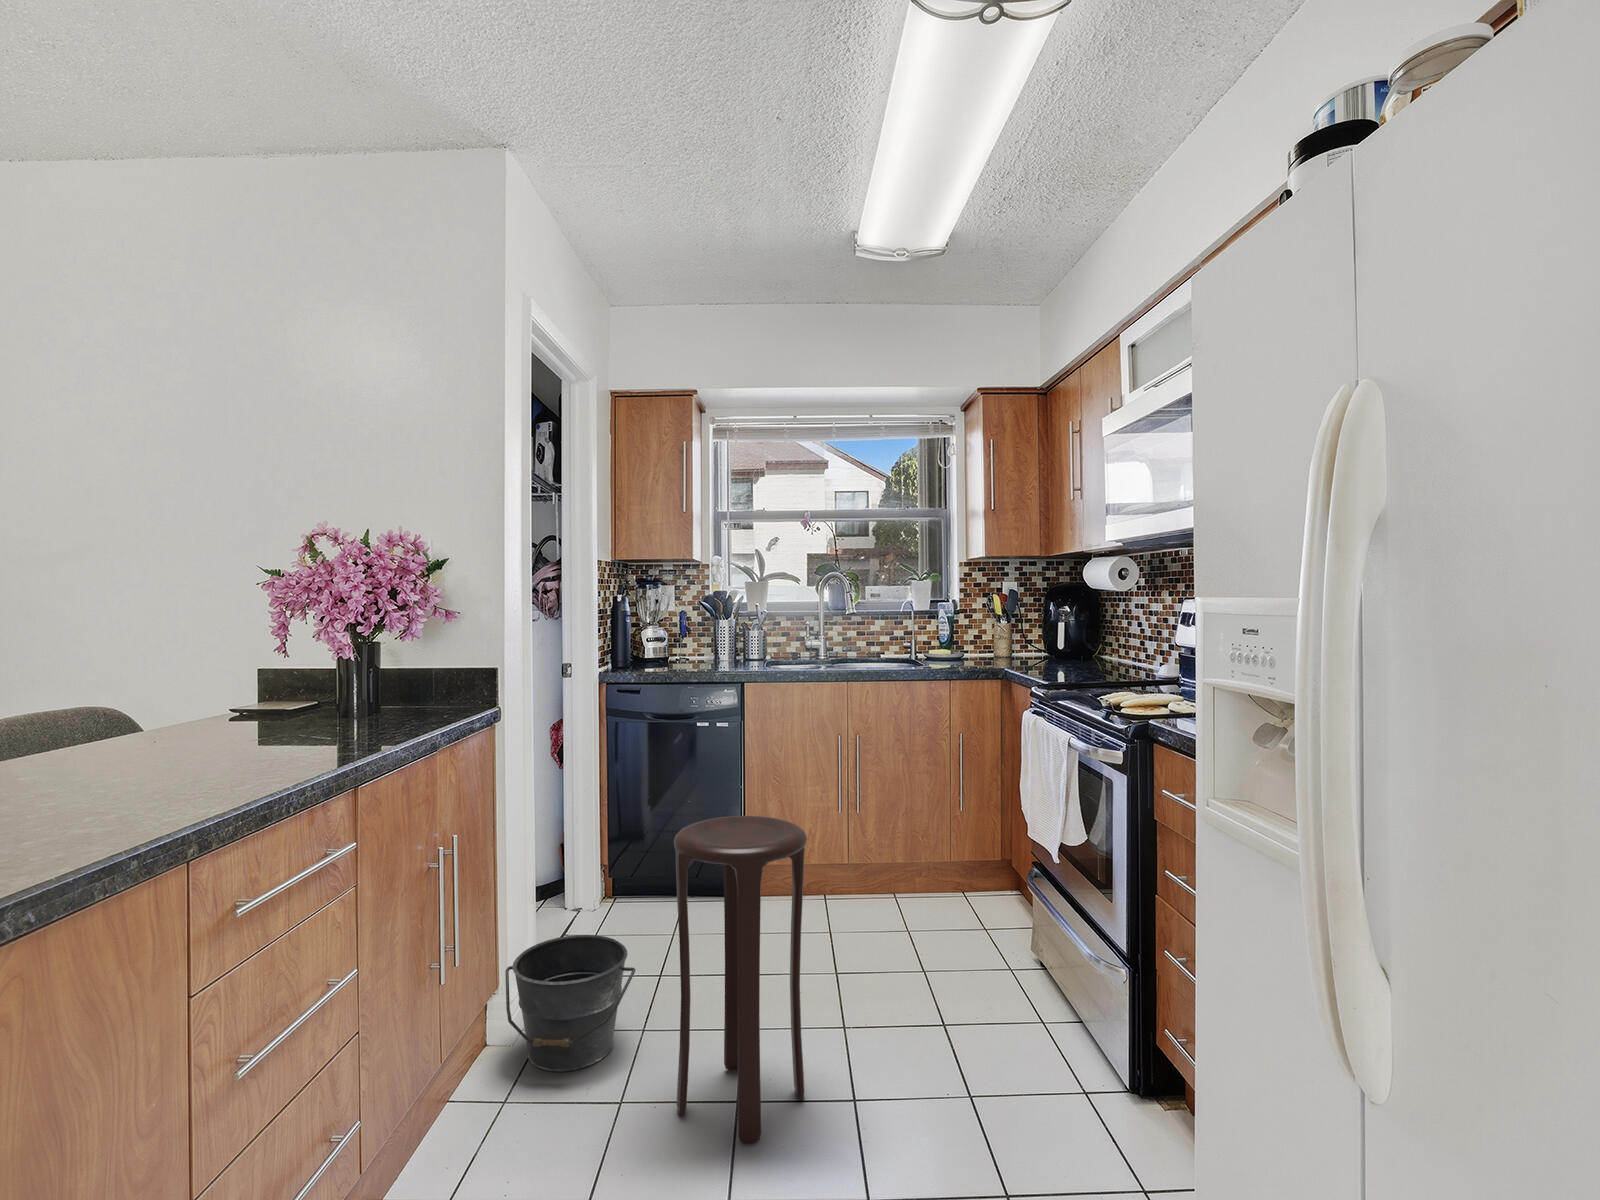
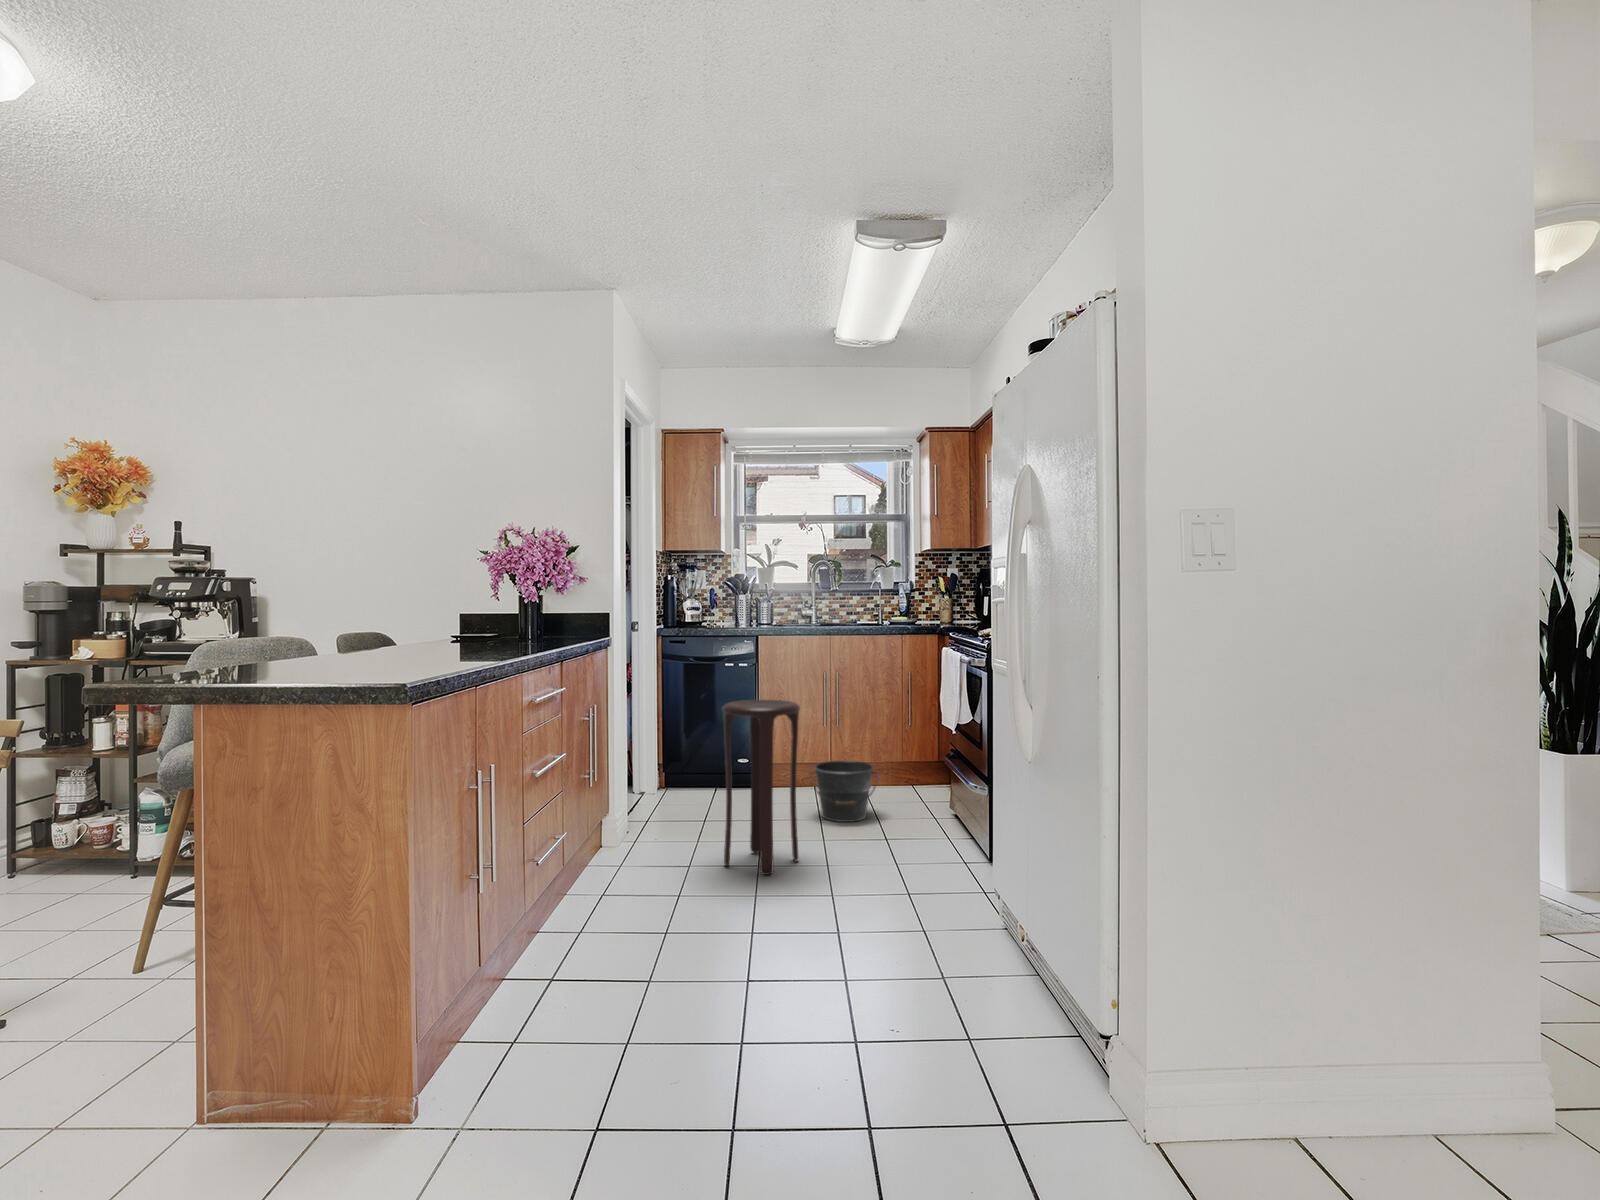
bucket: present [505,935,635,1072] -> present [809,761,879,822]

